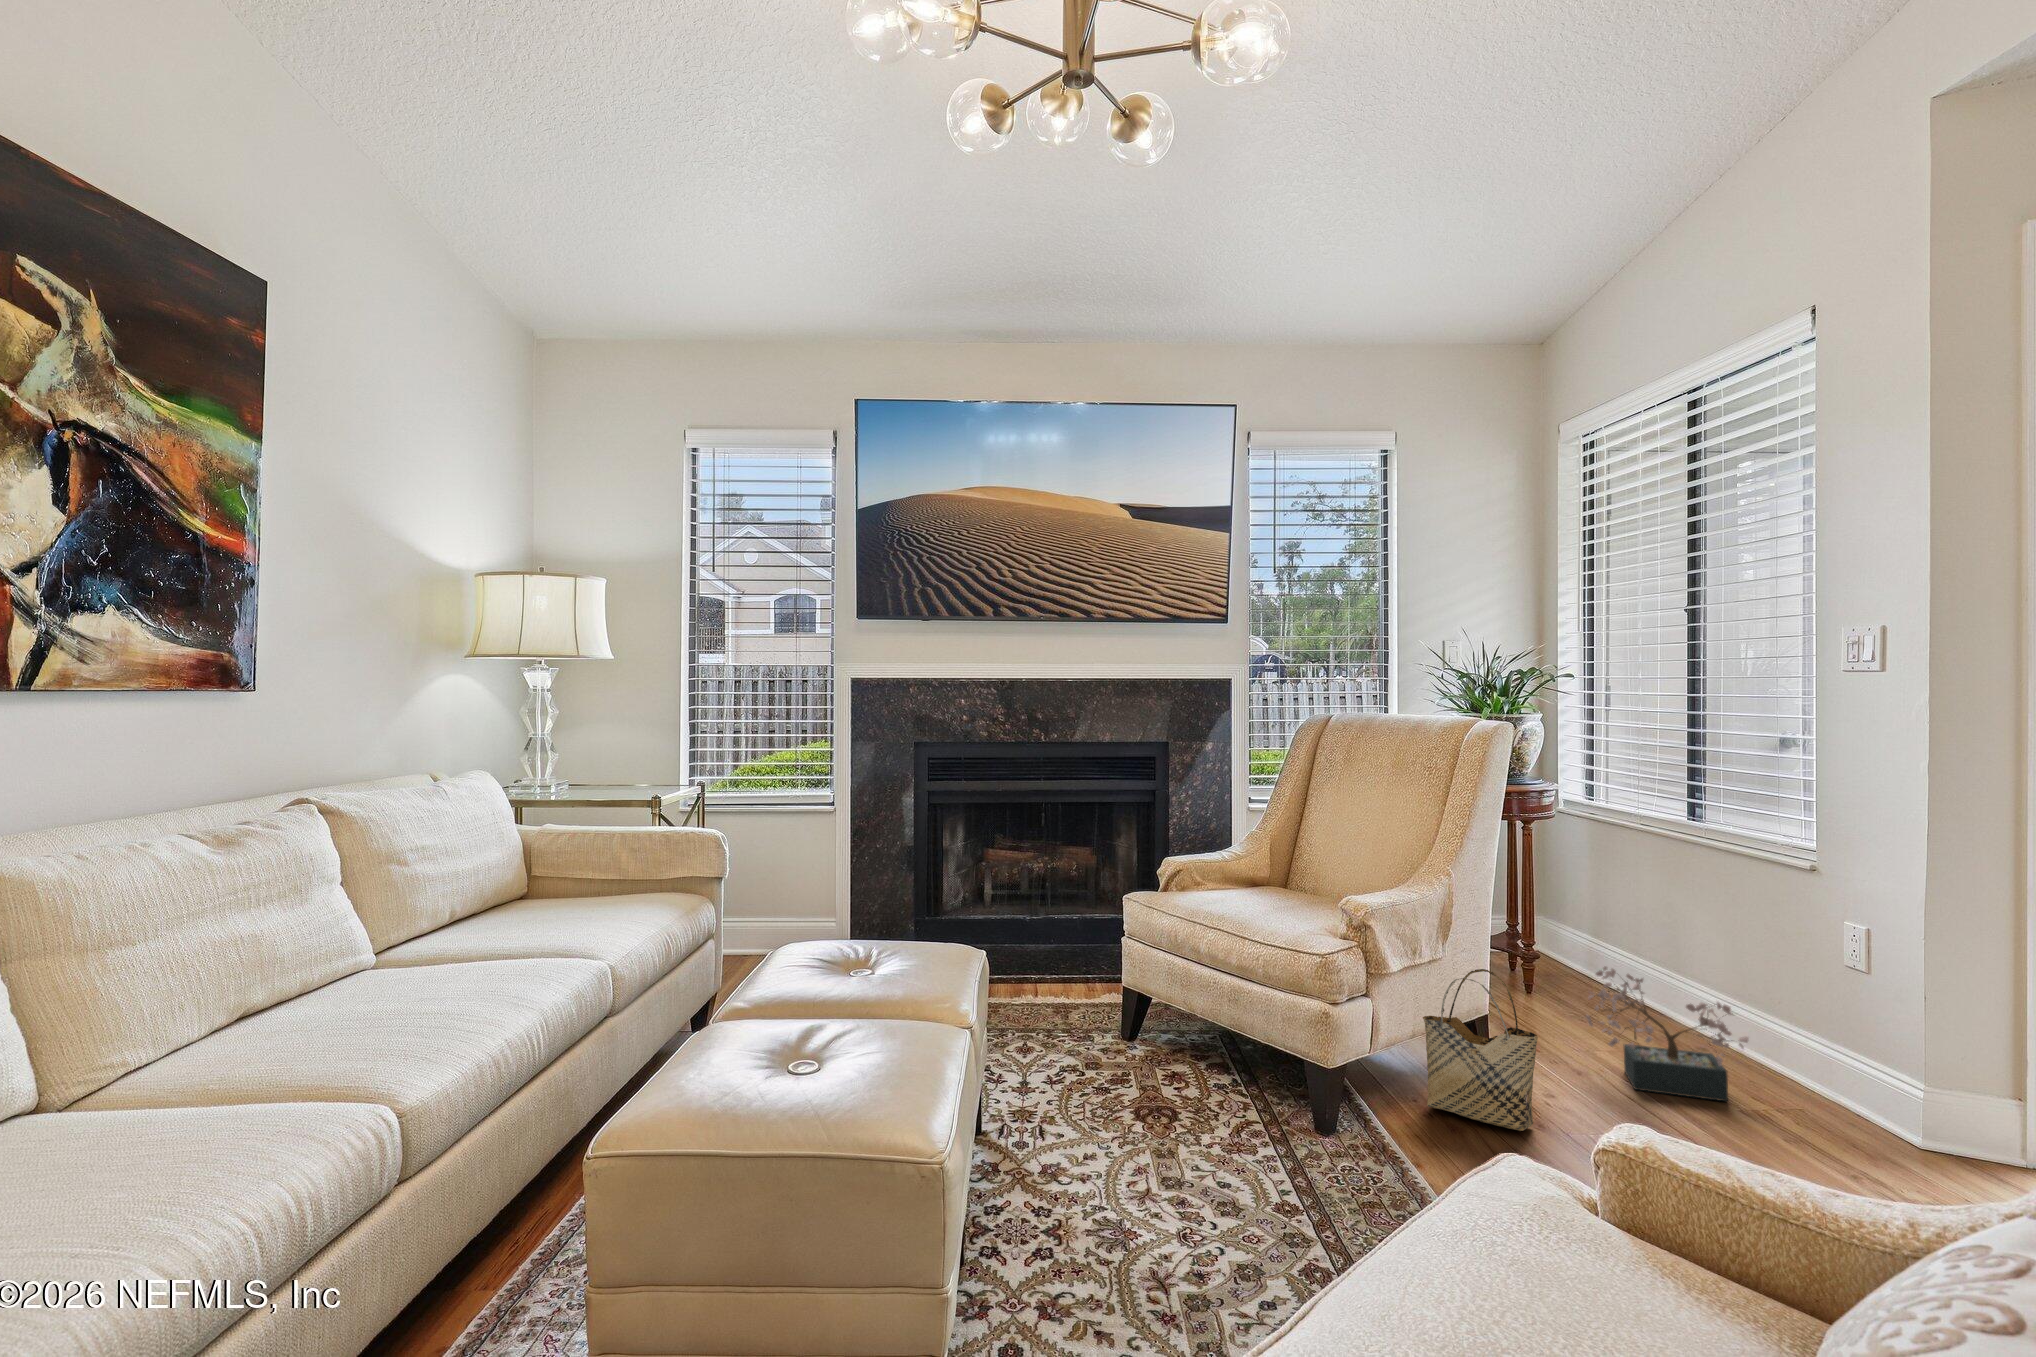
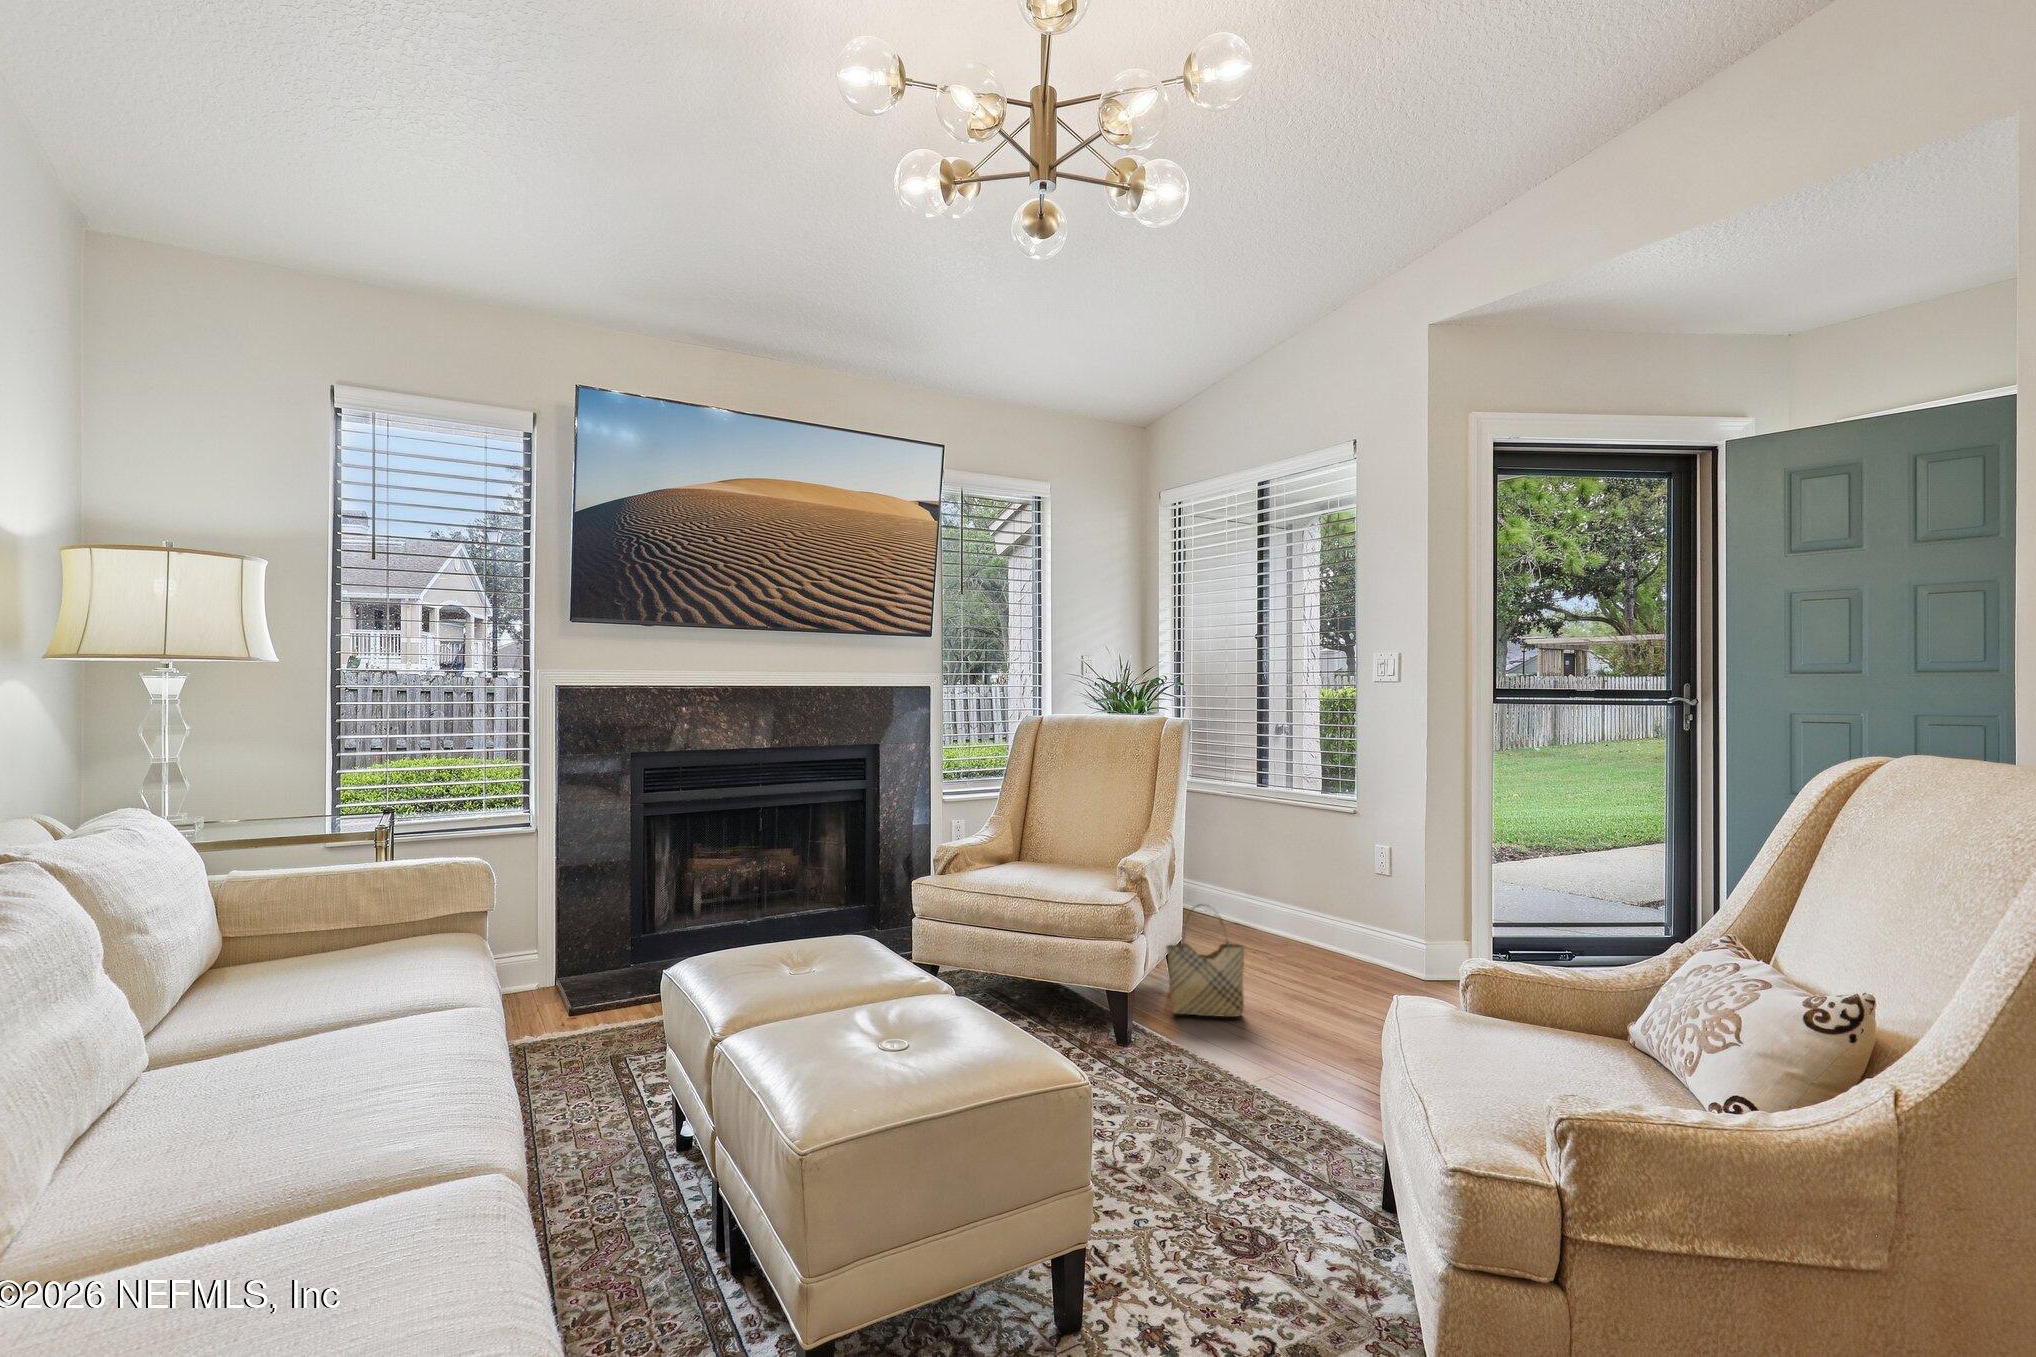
decorative plant: present [1586,967,1749,1101] -> none [1239,894,1333,979]

